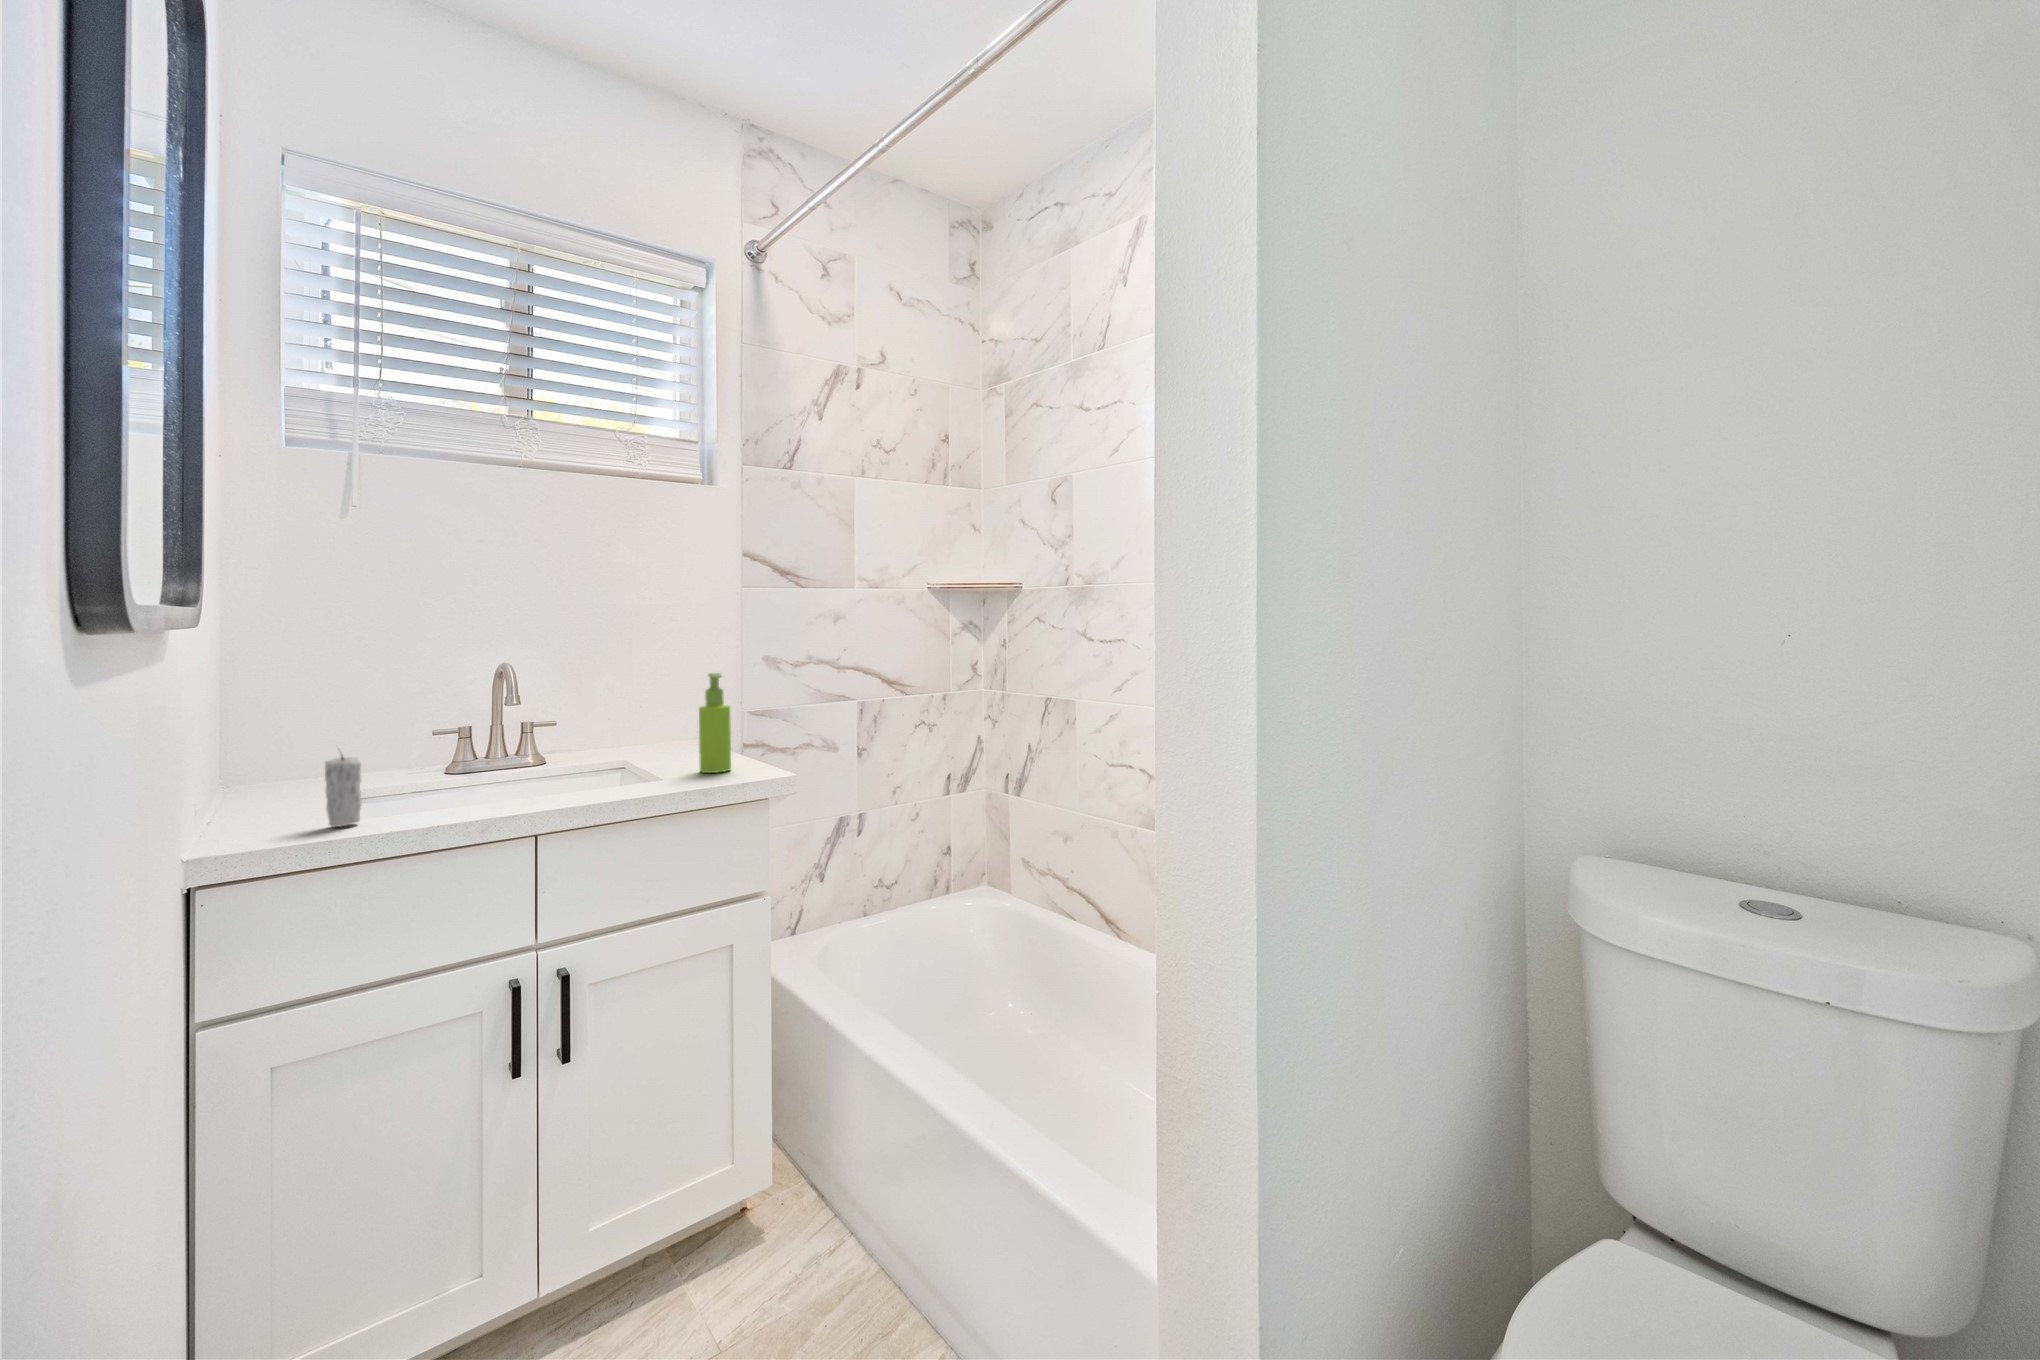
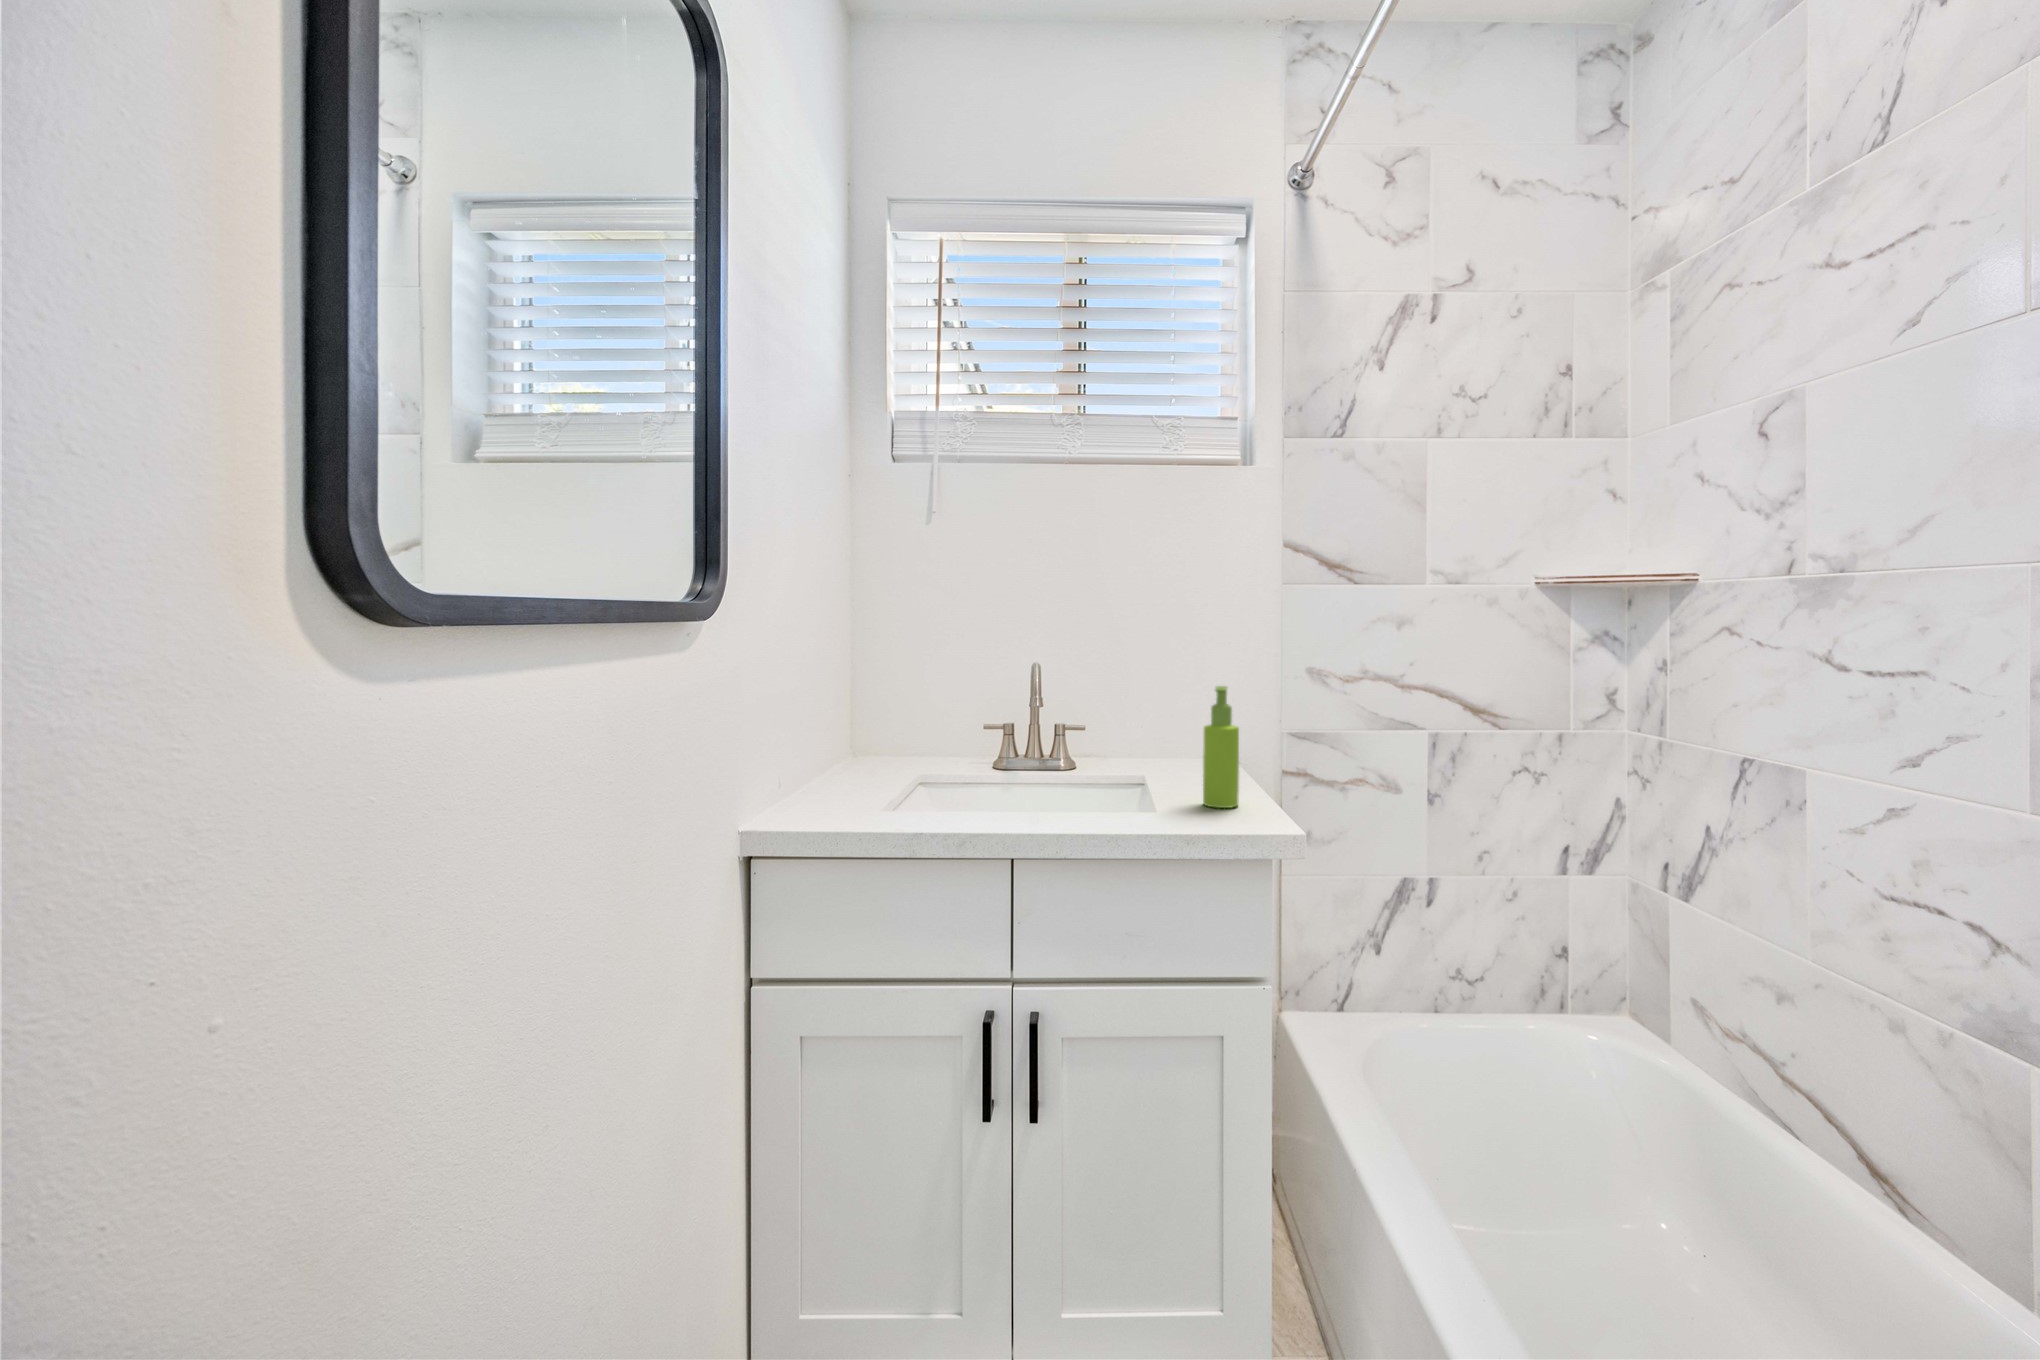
candle: present [325,756,362,827] -> none [846,737,874,817]

